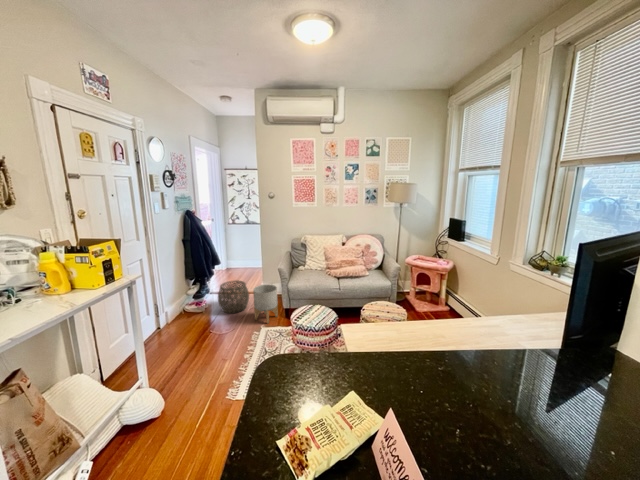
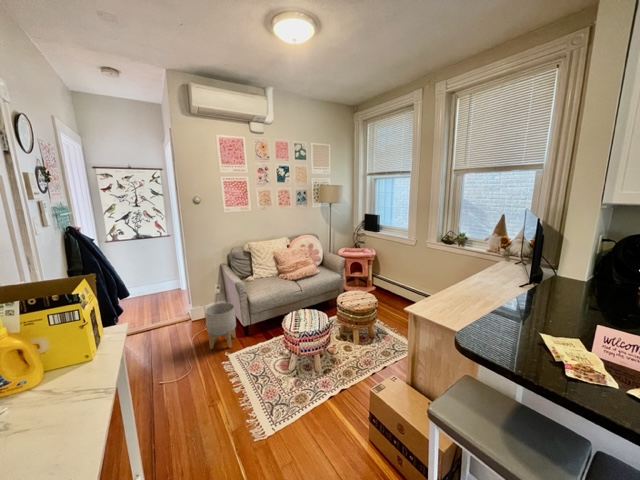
woven basket: present [218,280,249,313] -> none [144,308,190,354]

